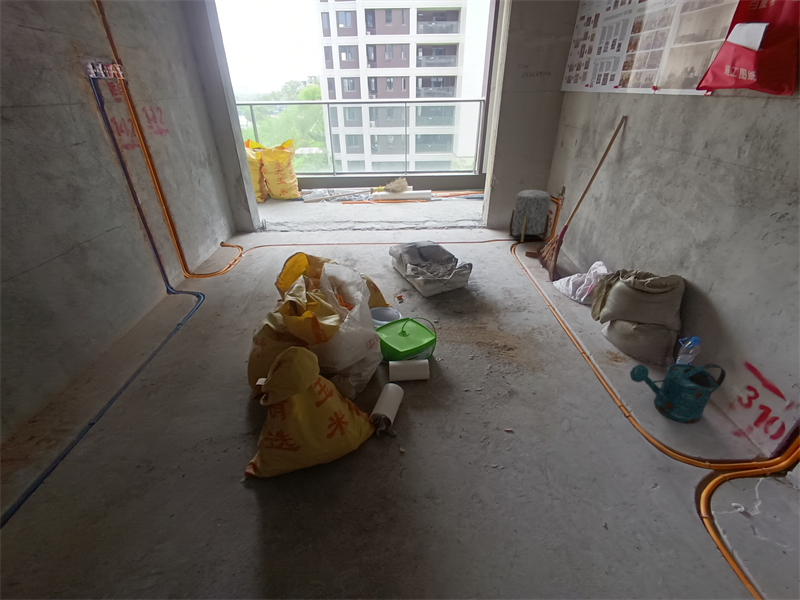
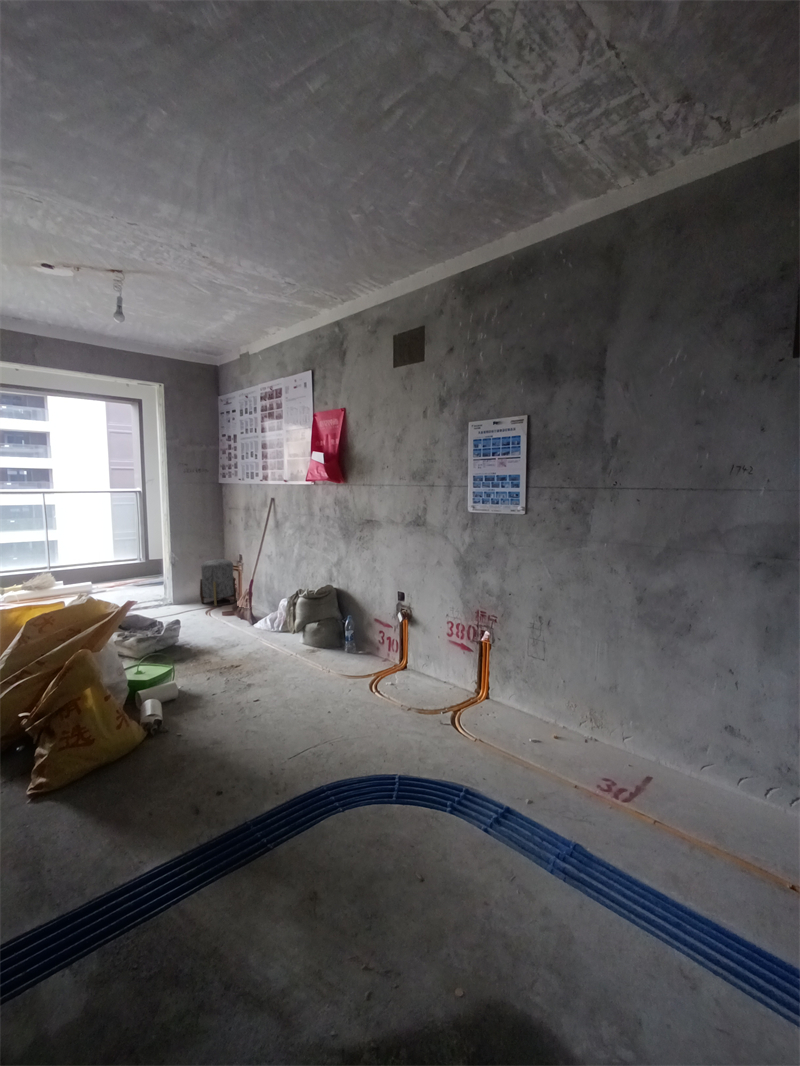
watering can: present [630,364,726,423] -> none [318,626,366,668]

